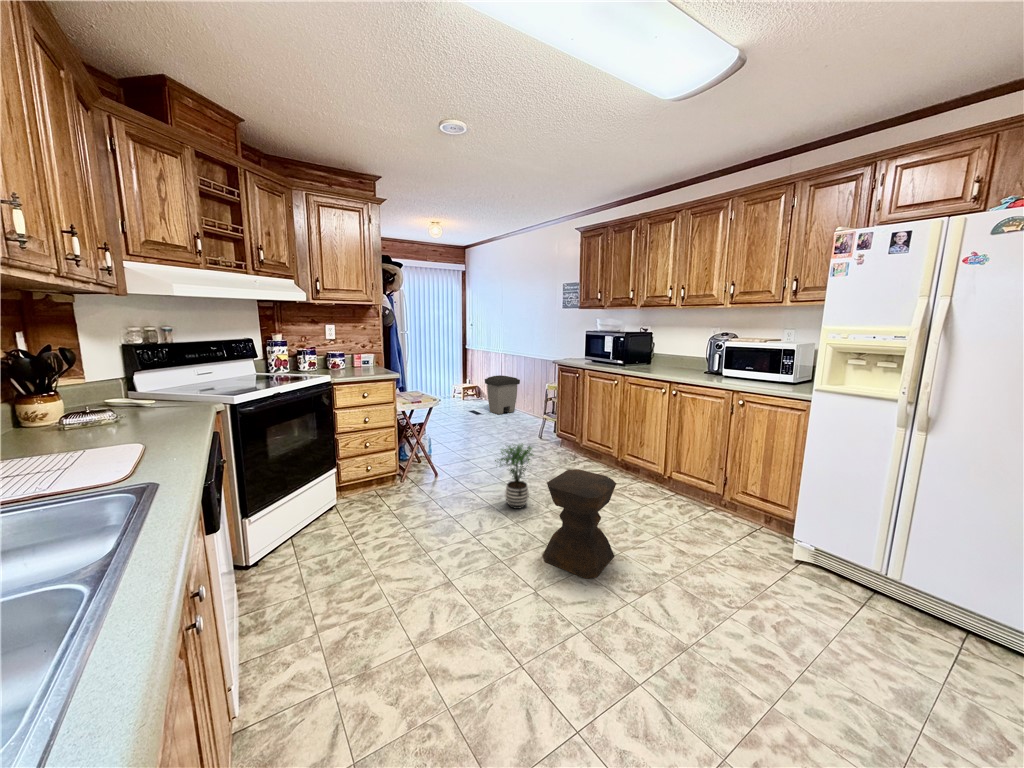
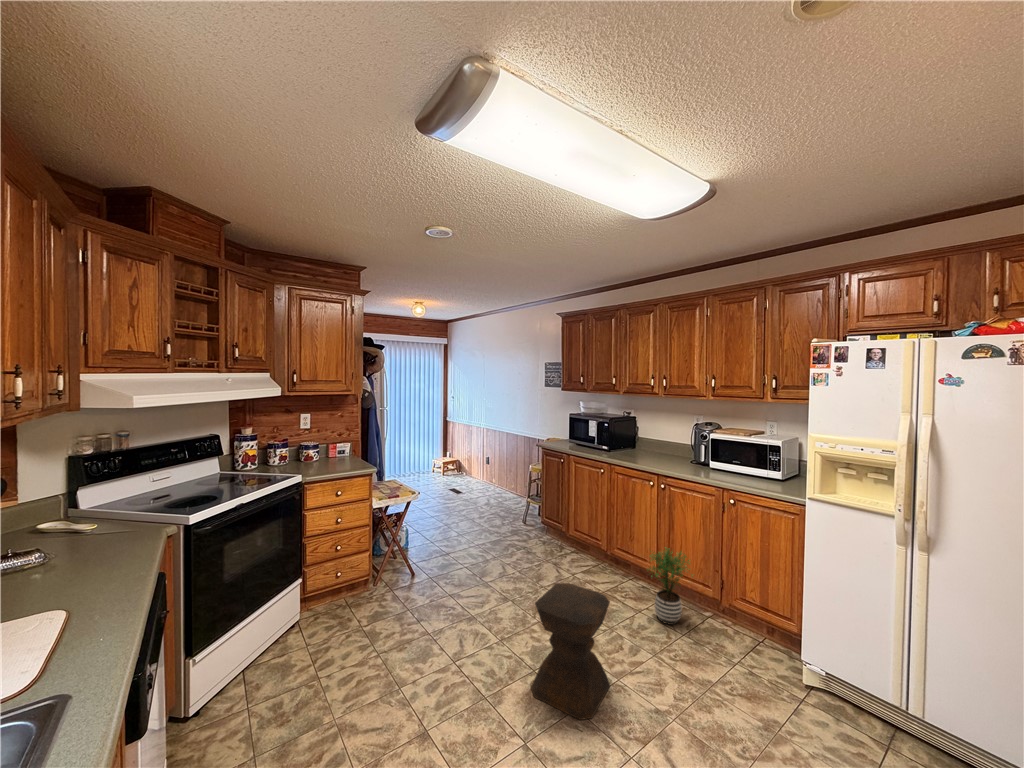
trash can: present [485,375,520,414] -> none [466,451,503,493]
potted plant: present [495,444,534,509] -> present [649,547,690,625]

